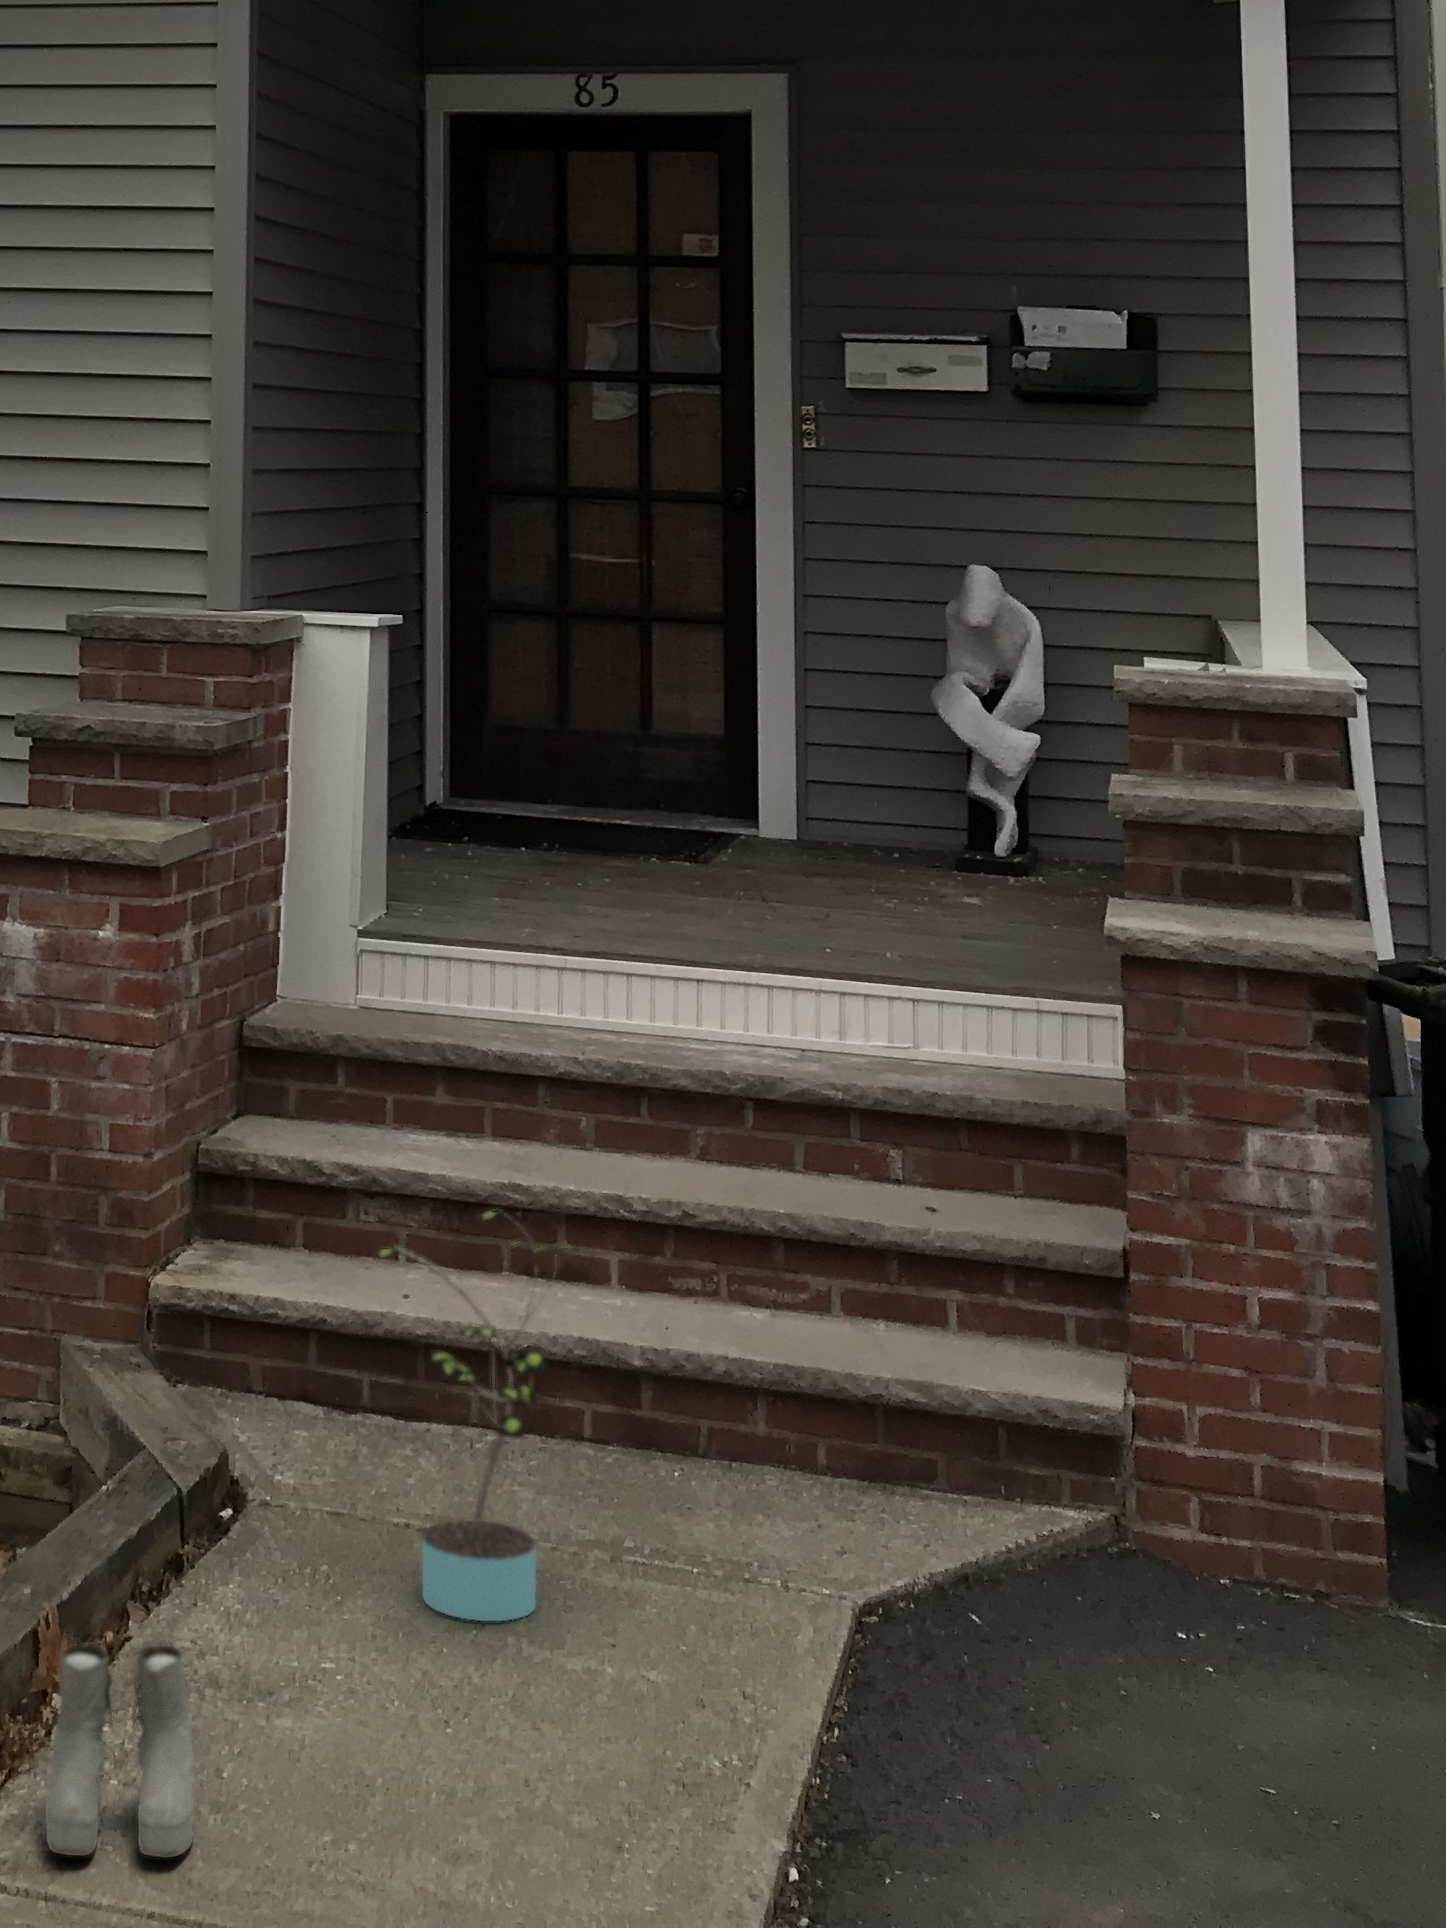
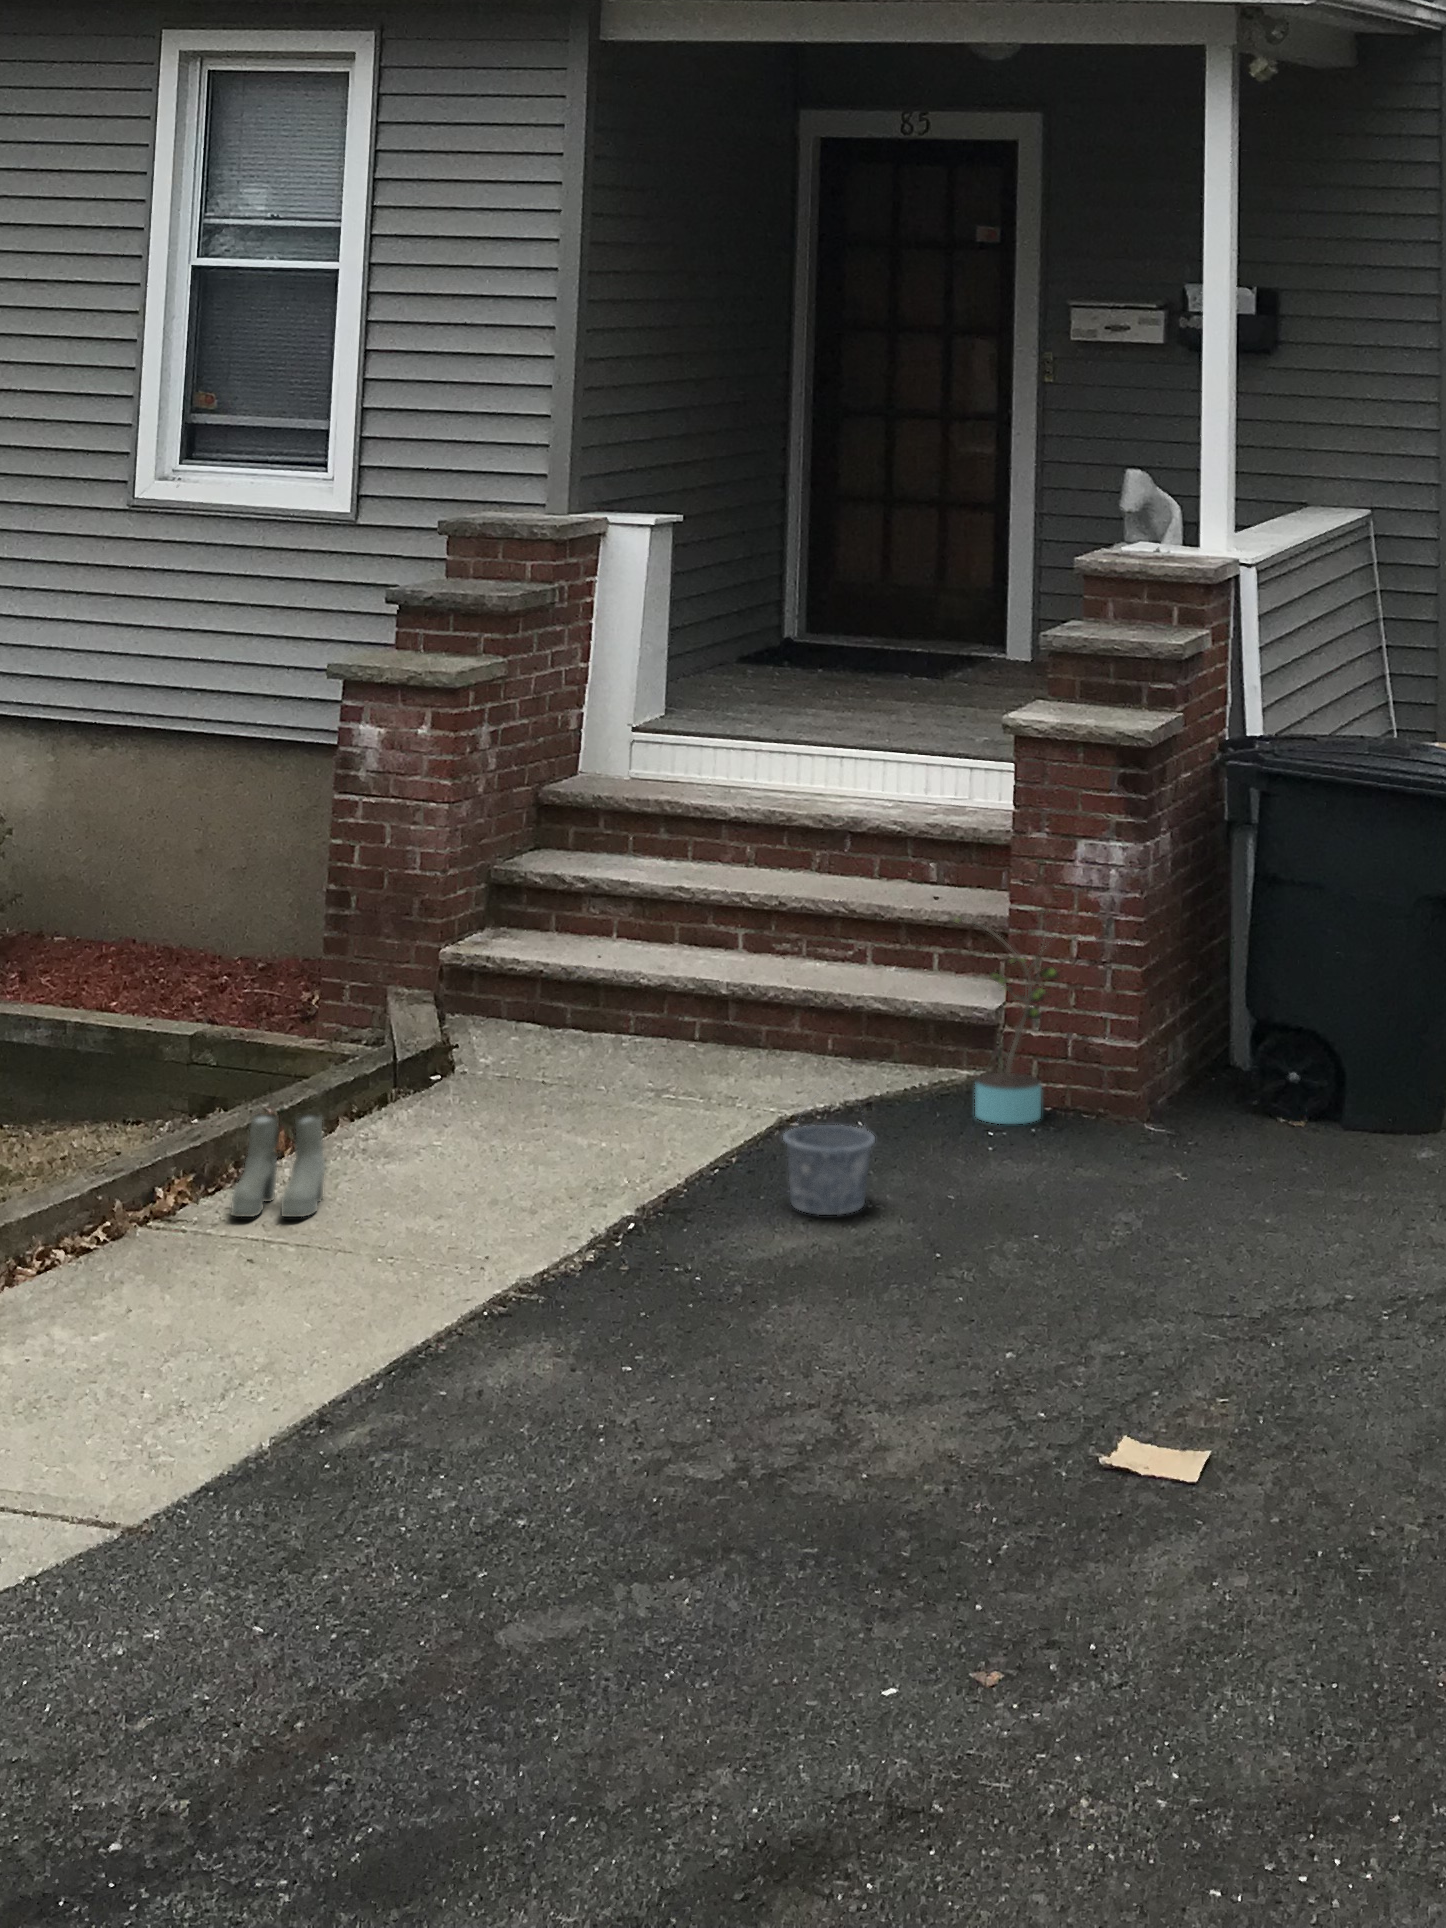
potted plant: present [374,1209,577,1621] -> present [953,894,1059,1124]
bucket: none [974,1596,1150,1843] -> present [783,1093,875,1215]

